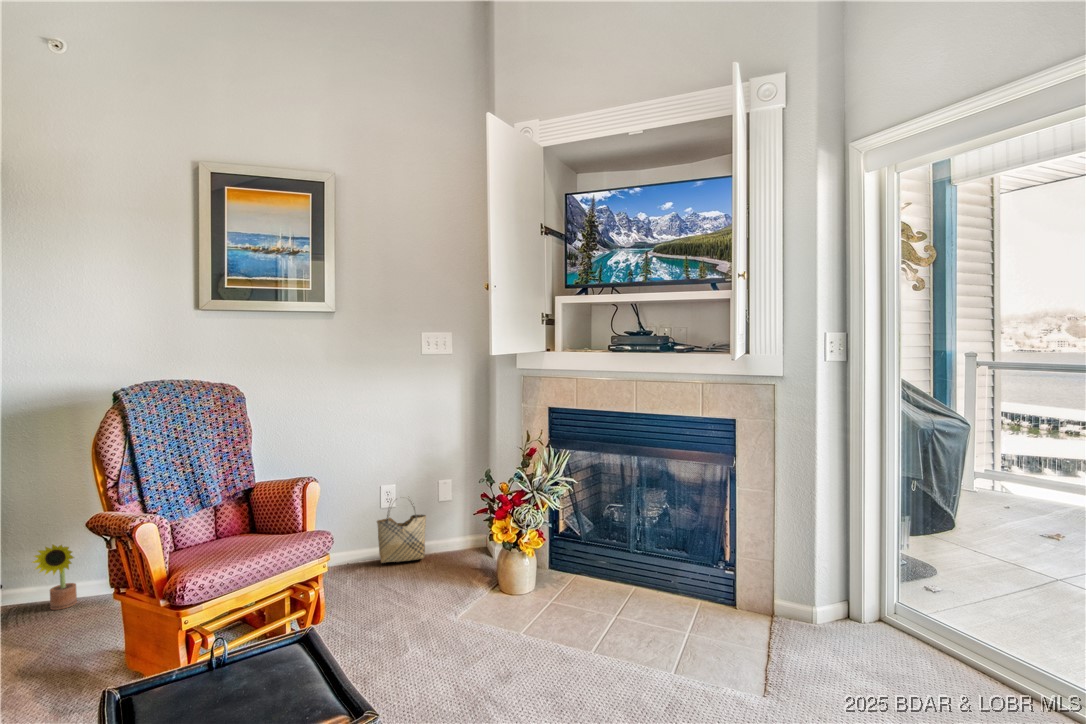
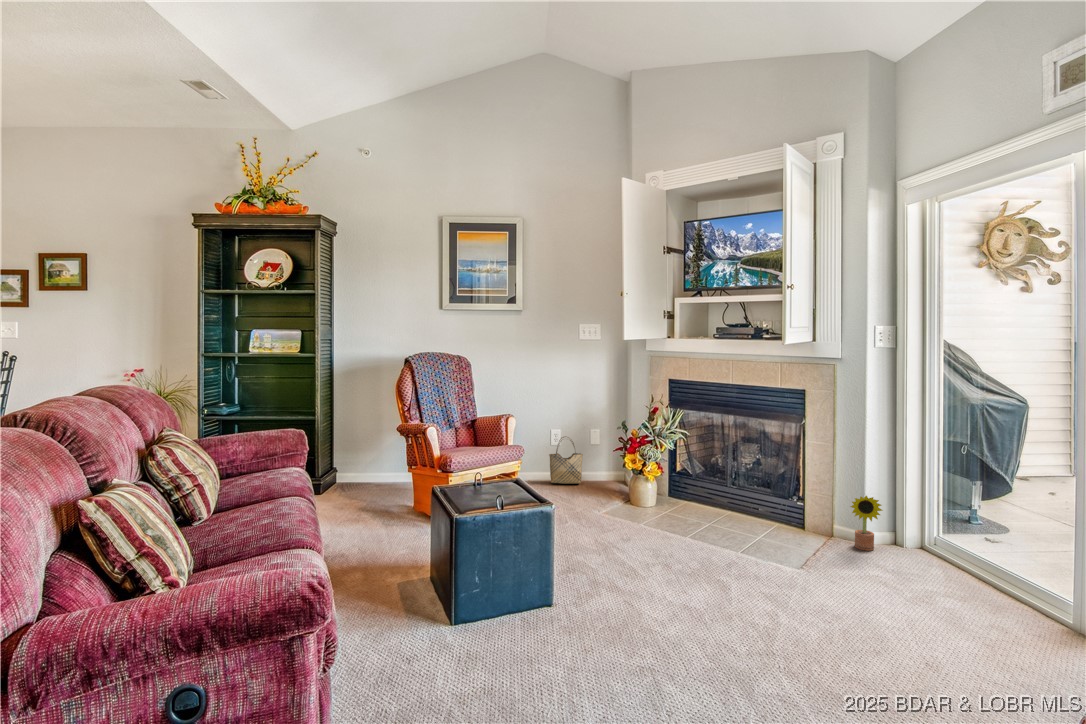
decorative plant: present [33,545,77,610] -> present [851,496,883,551]

